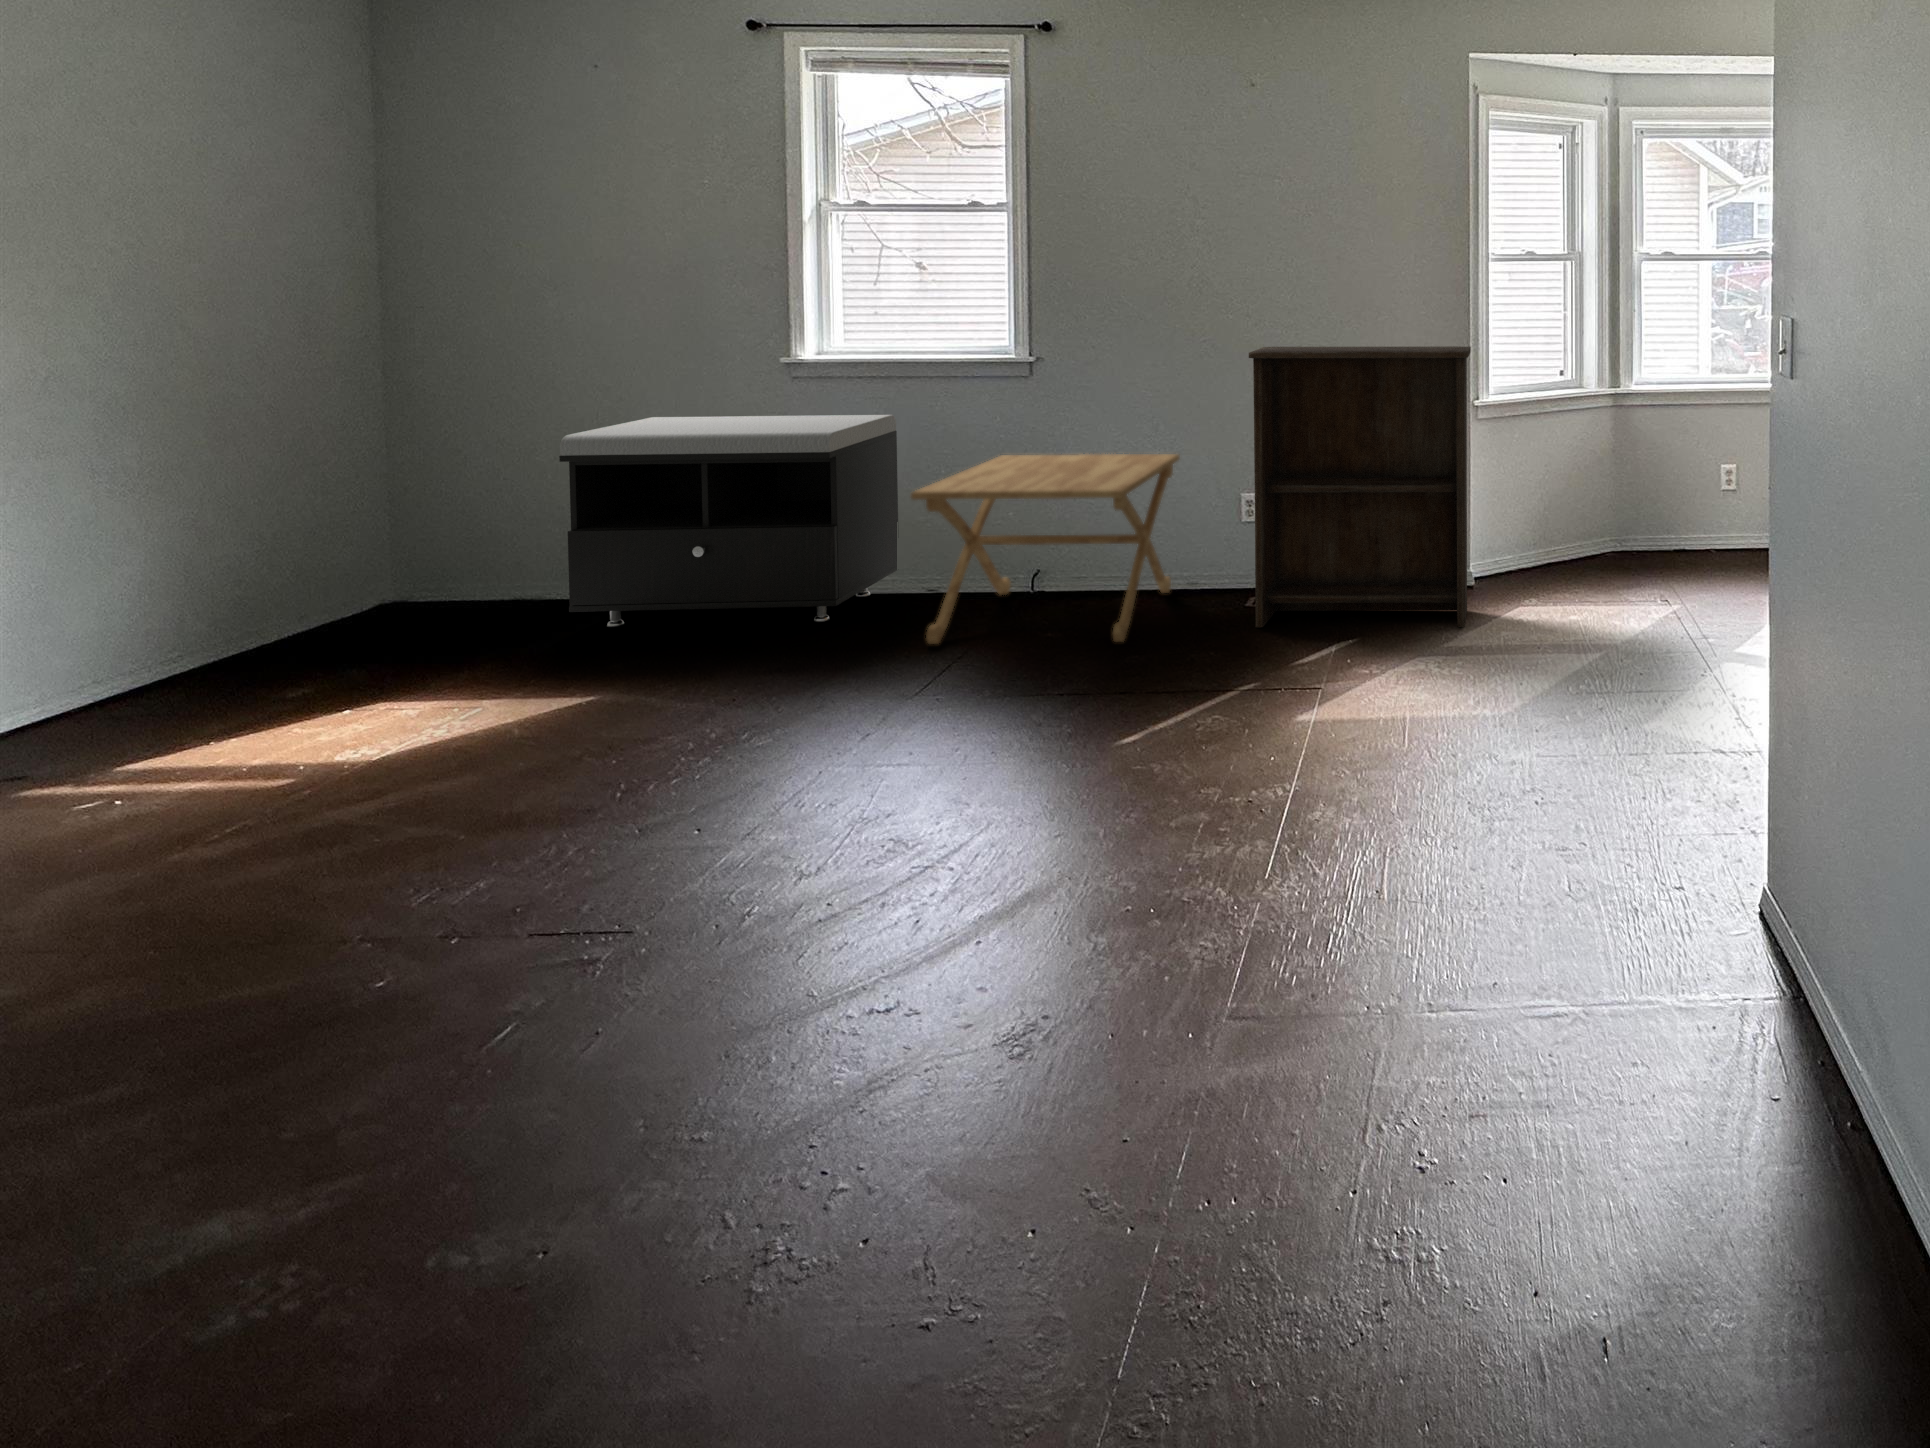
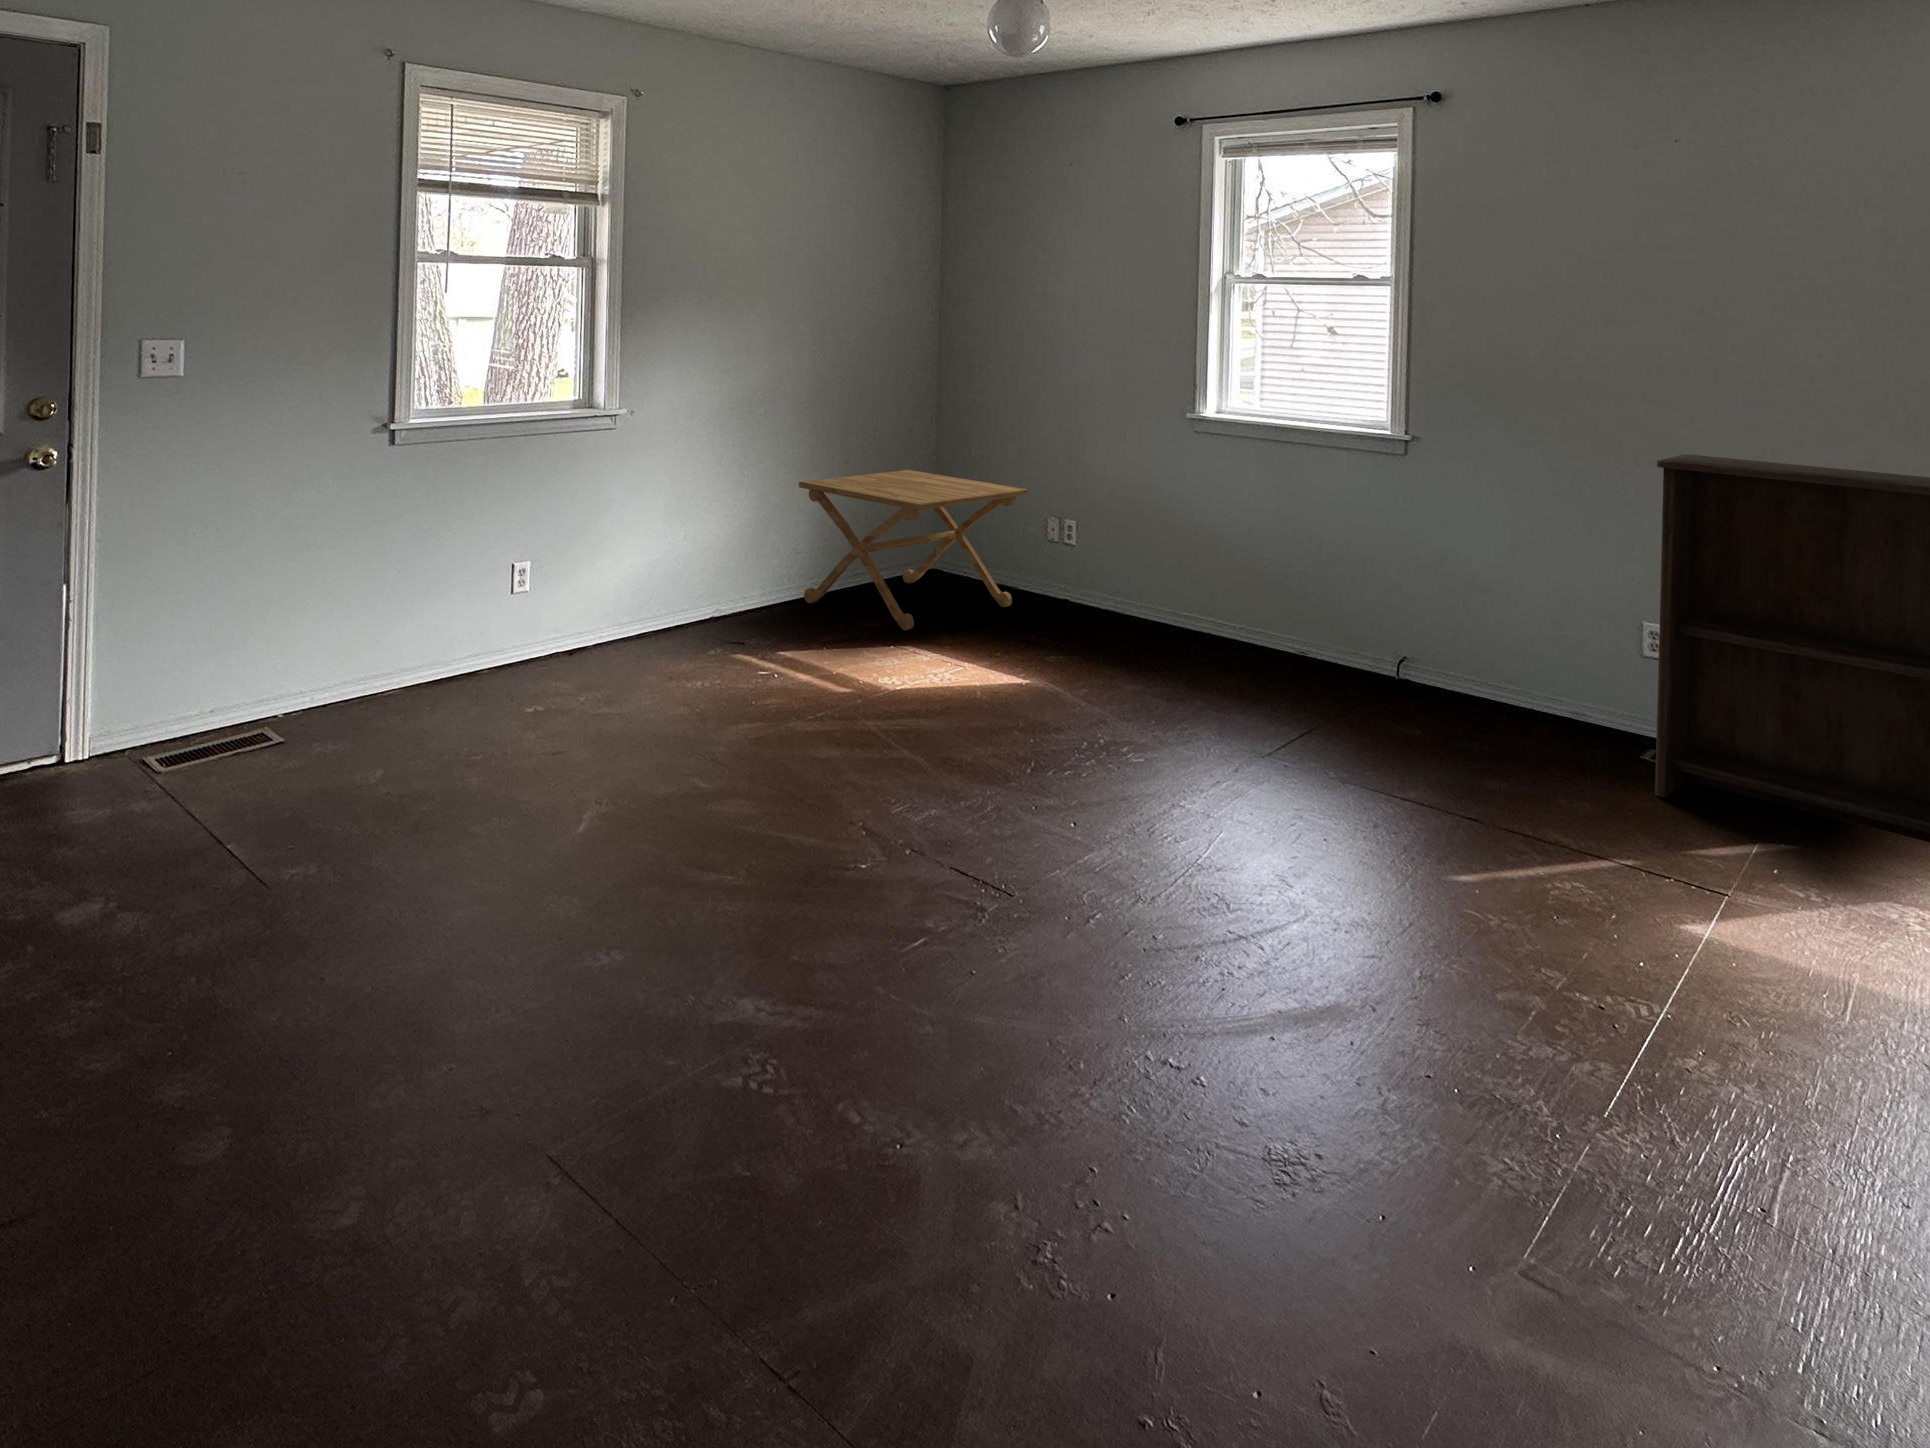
storage bench: present [559,415,898,627] -> none [1025,458,1283,669]
side table: present [911,454,1180,644] -> present [799,470,1027,630]

